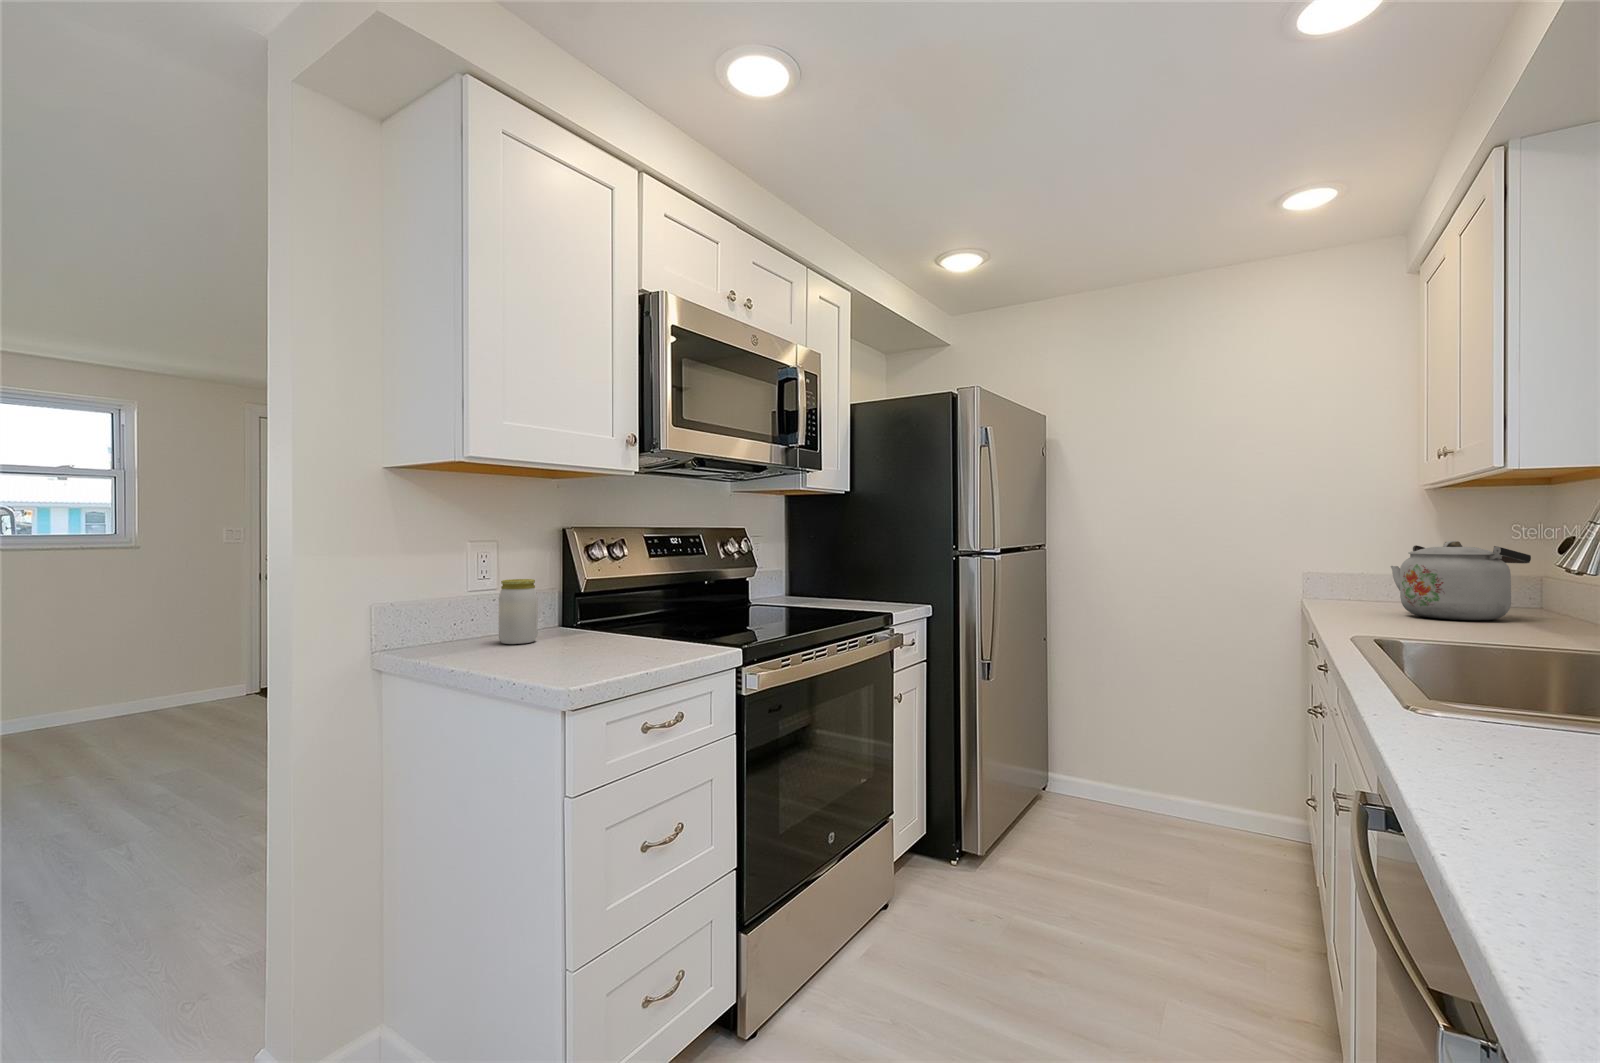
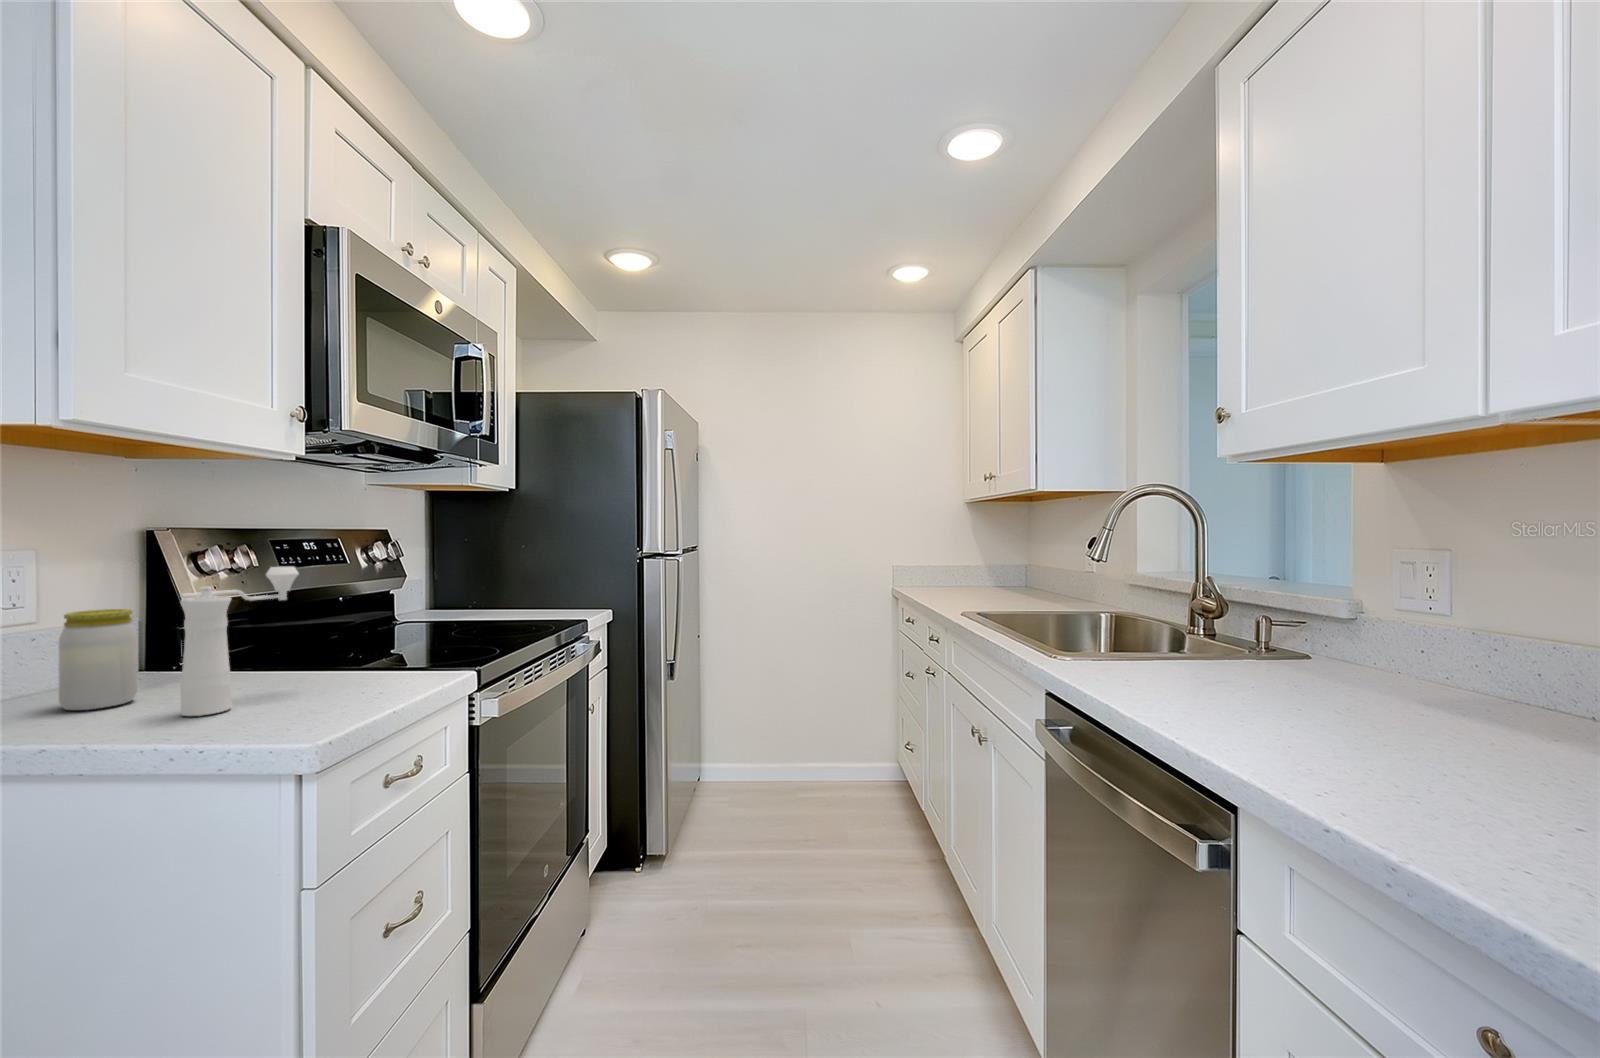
kettle: present [1391,541,1531,620] -> none [930,539,1000,592]
pepper mill: none [539,553,616,656] -> present [181,566,299,716]

